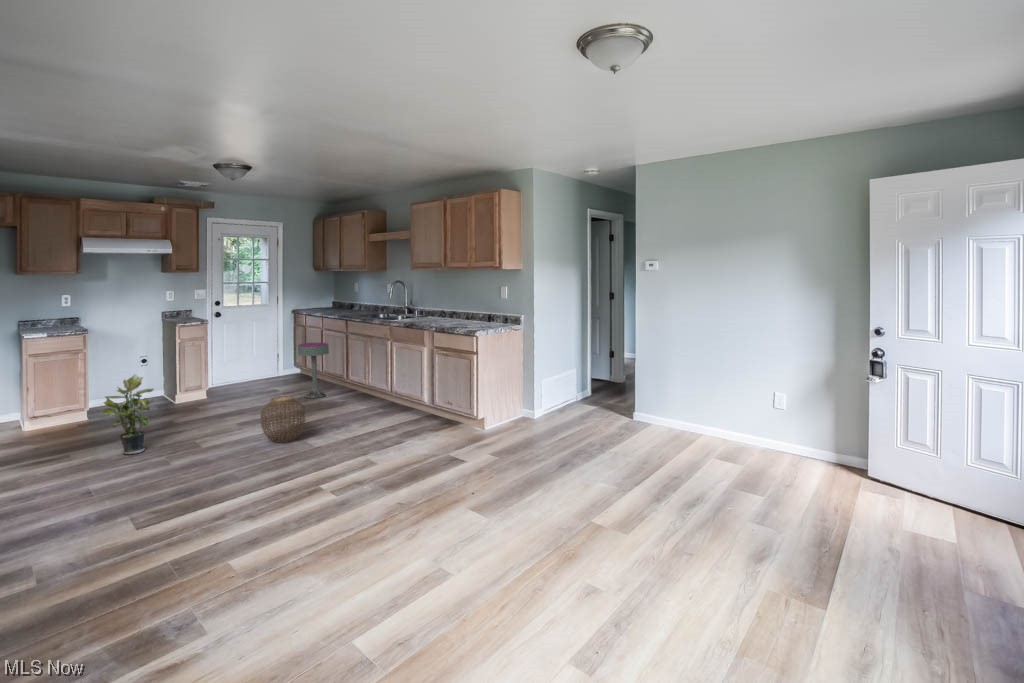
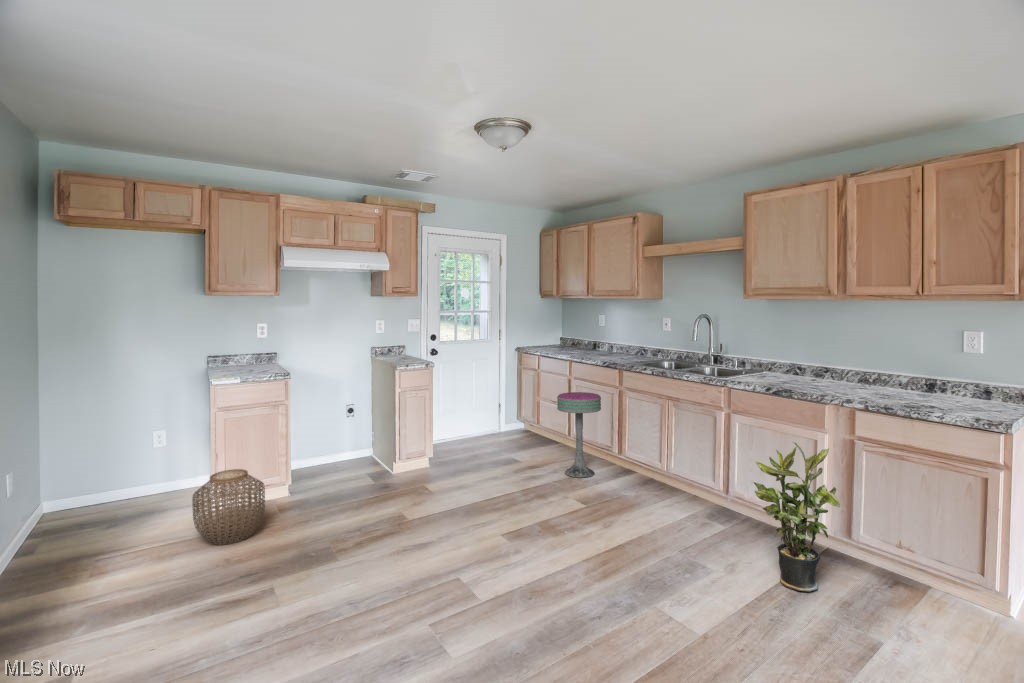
potted plant: present [101,374,154,455] -> present [754,443,840,592]
woven basket: present [261,396,305,443] -> present [192,469,265,545]

